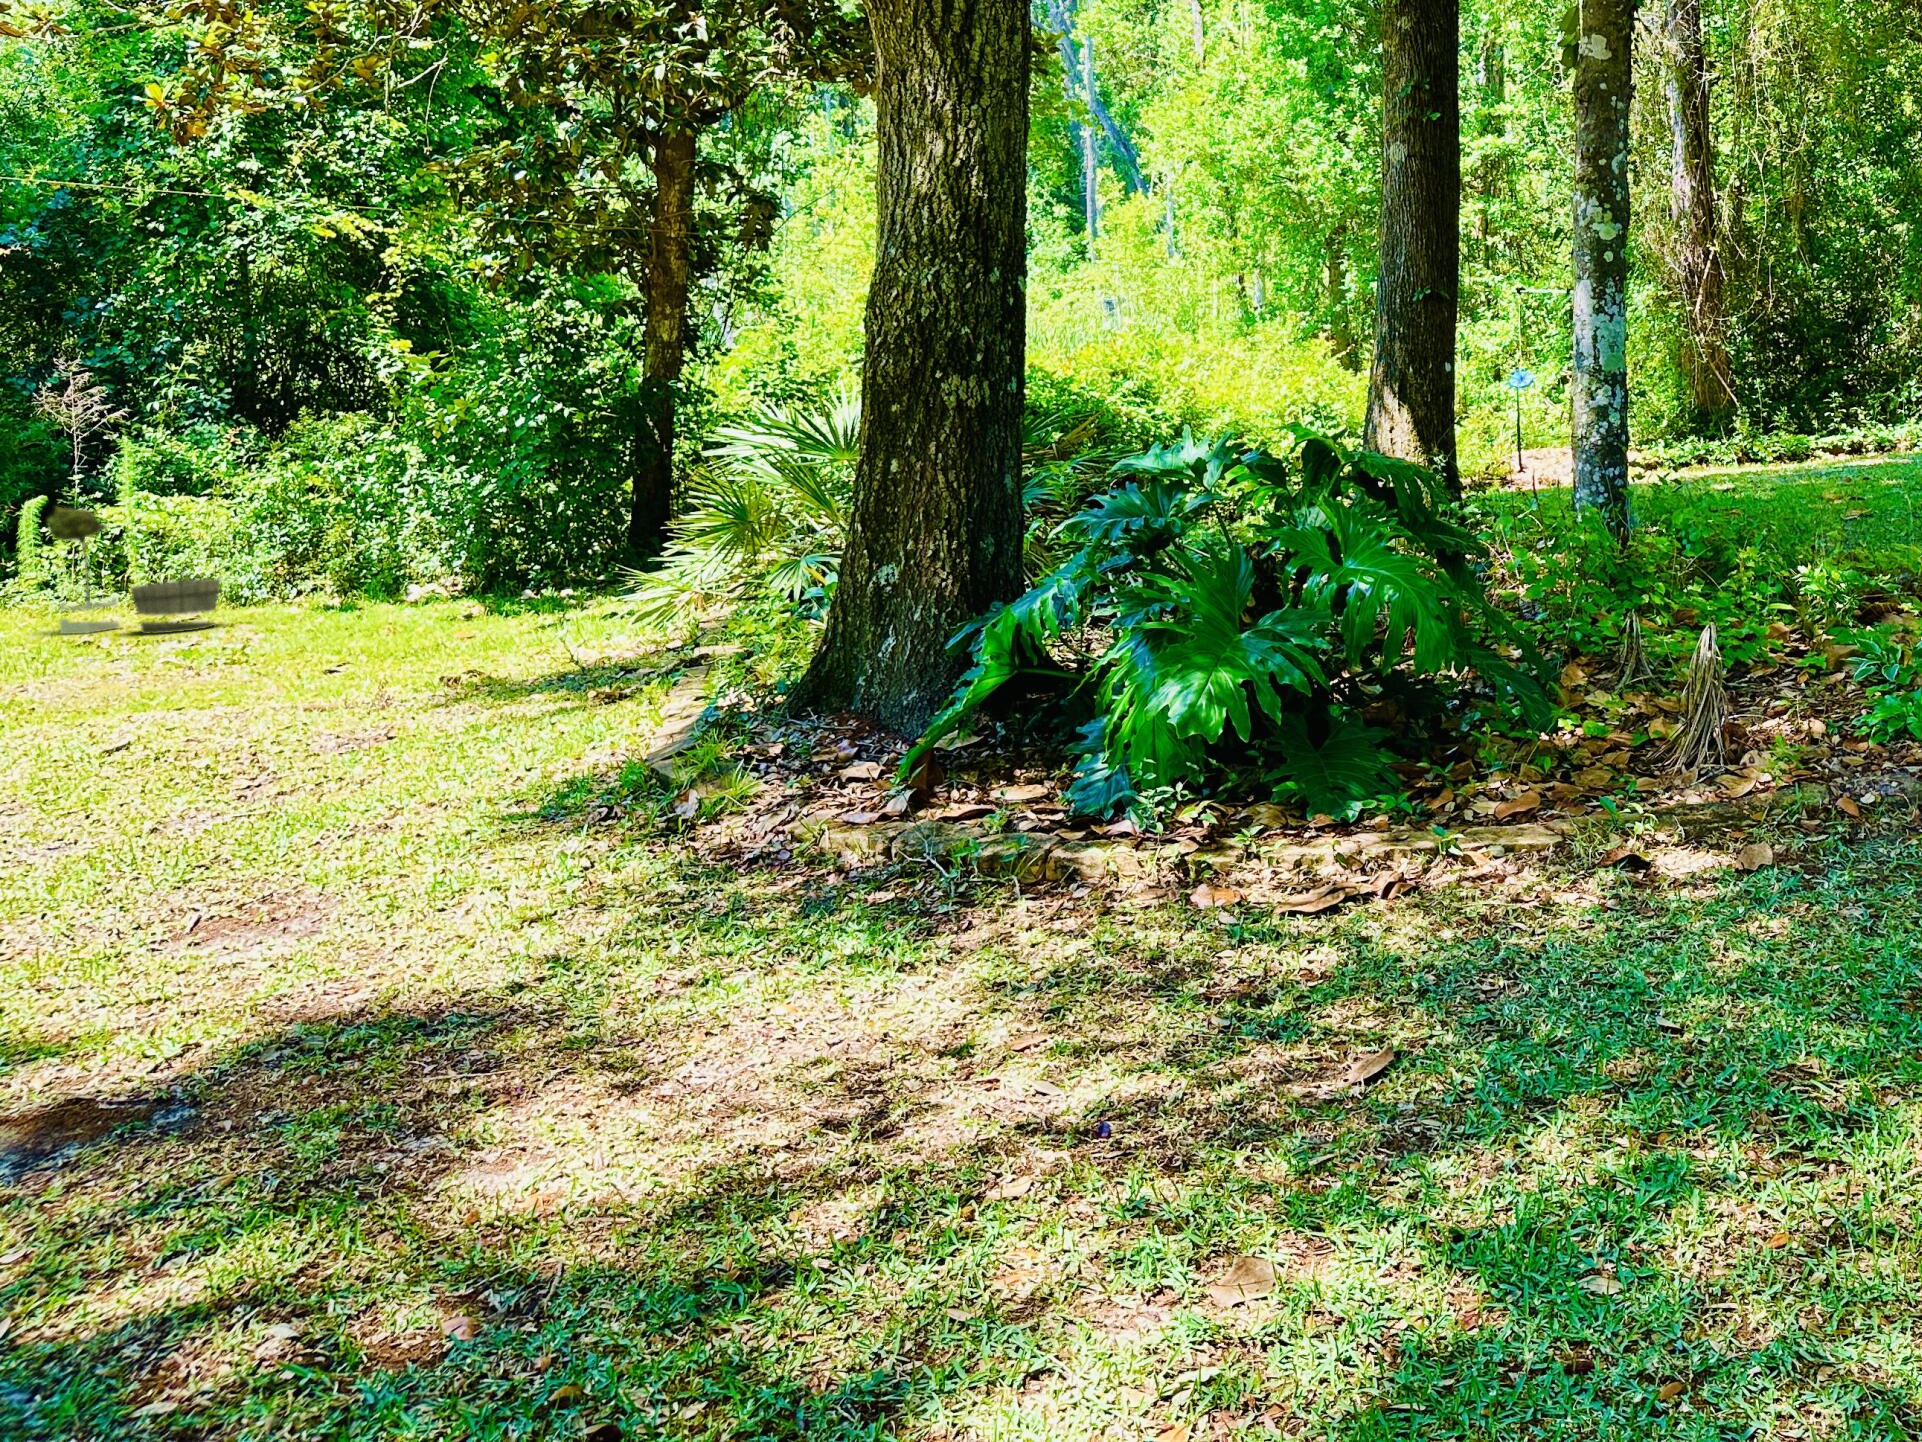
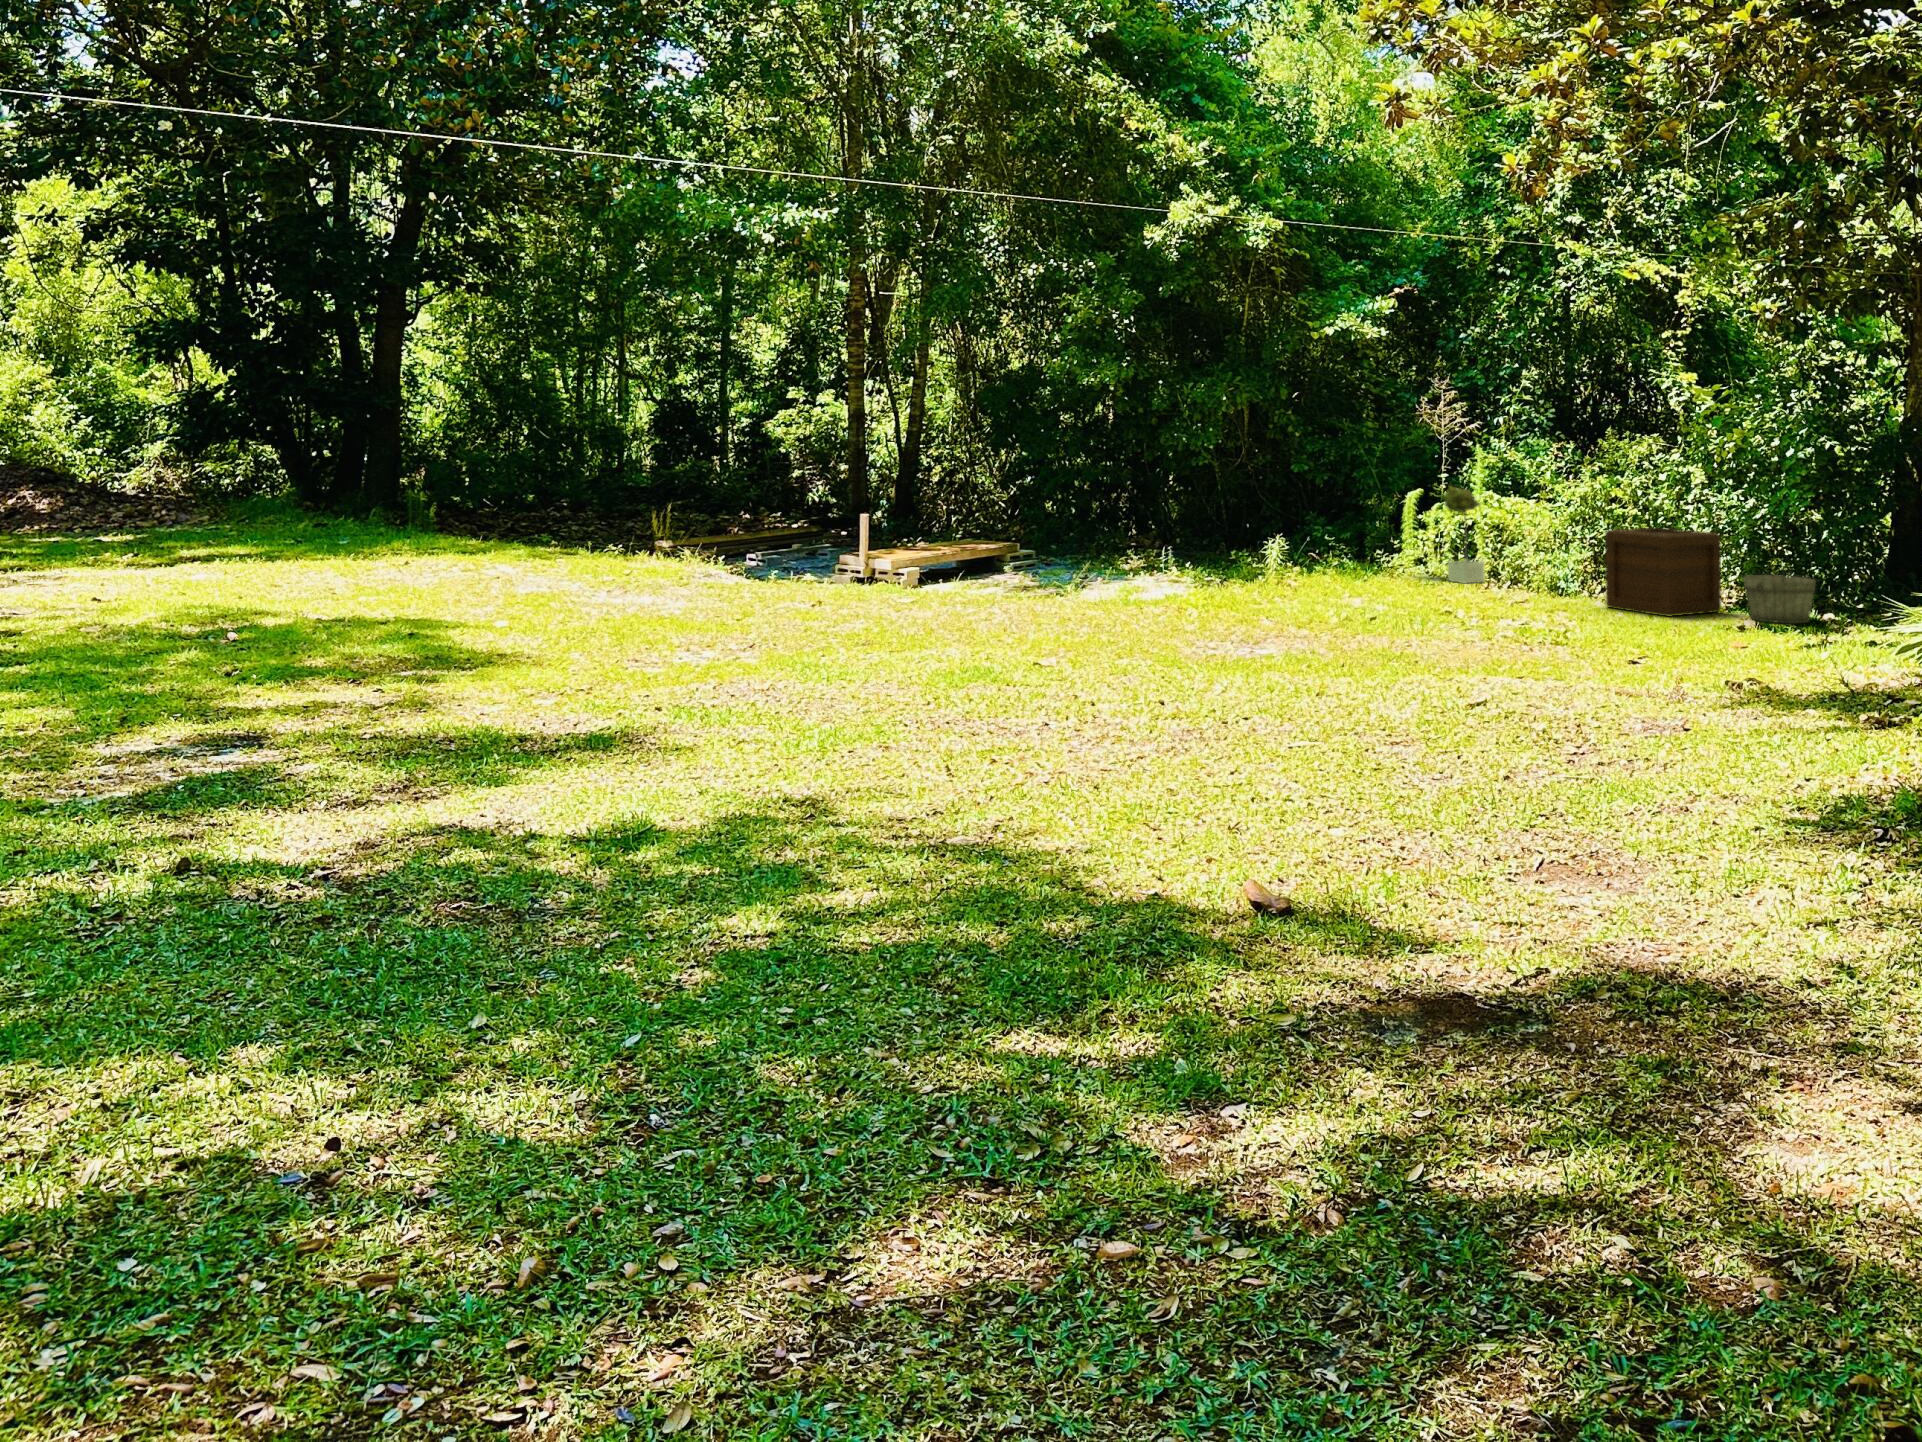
wooden crate: none [297,523,450,629] -> present [1605,528,1721,616]
wooden bucket: present [131,571,220,634] -> present [1744,567,1816,624]

